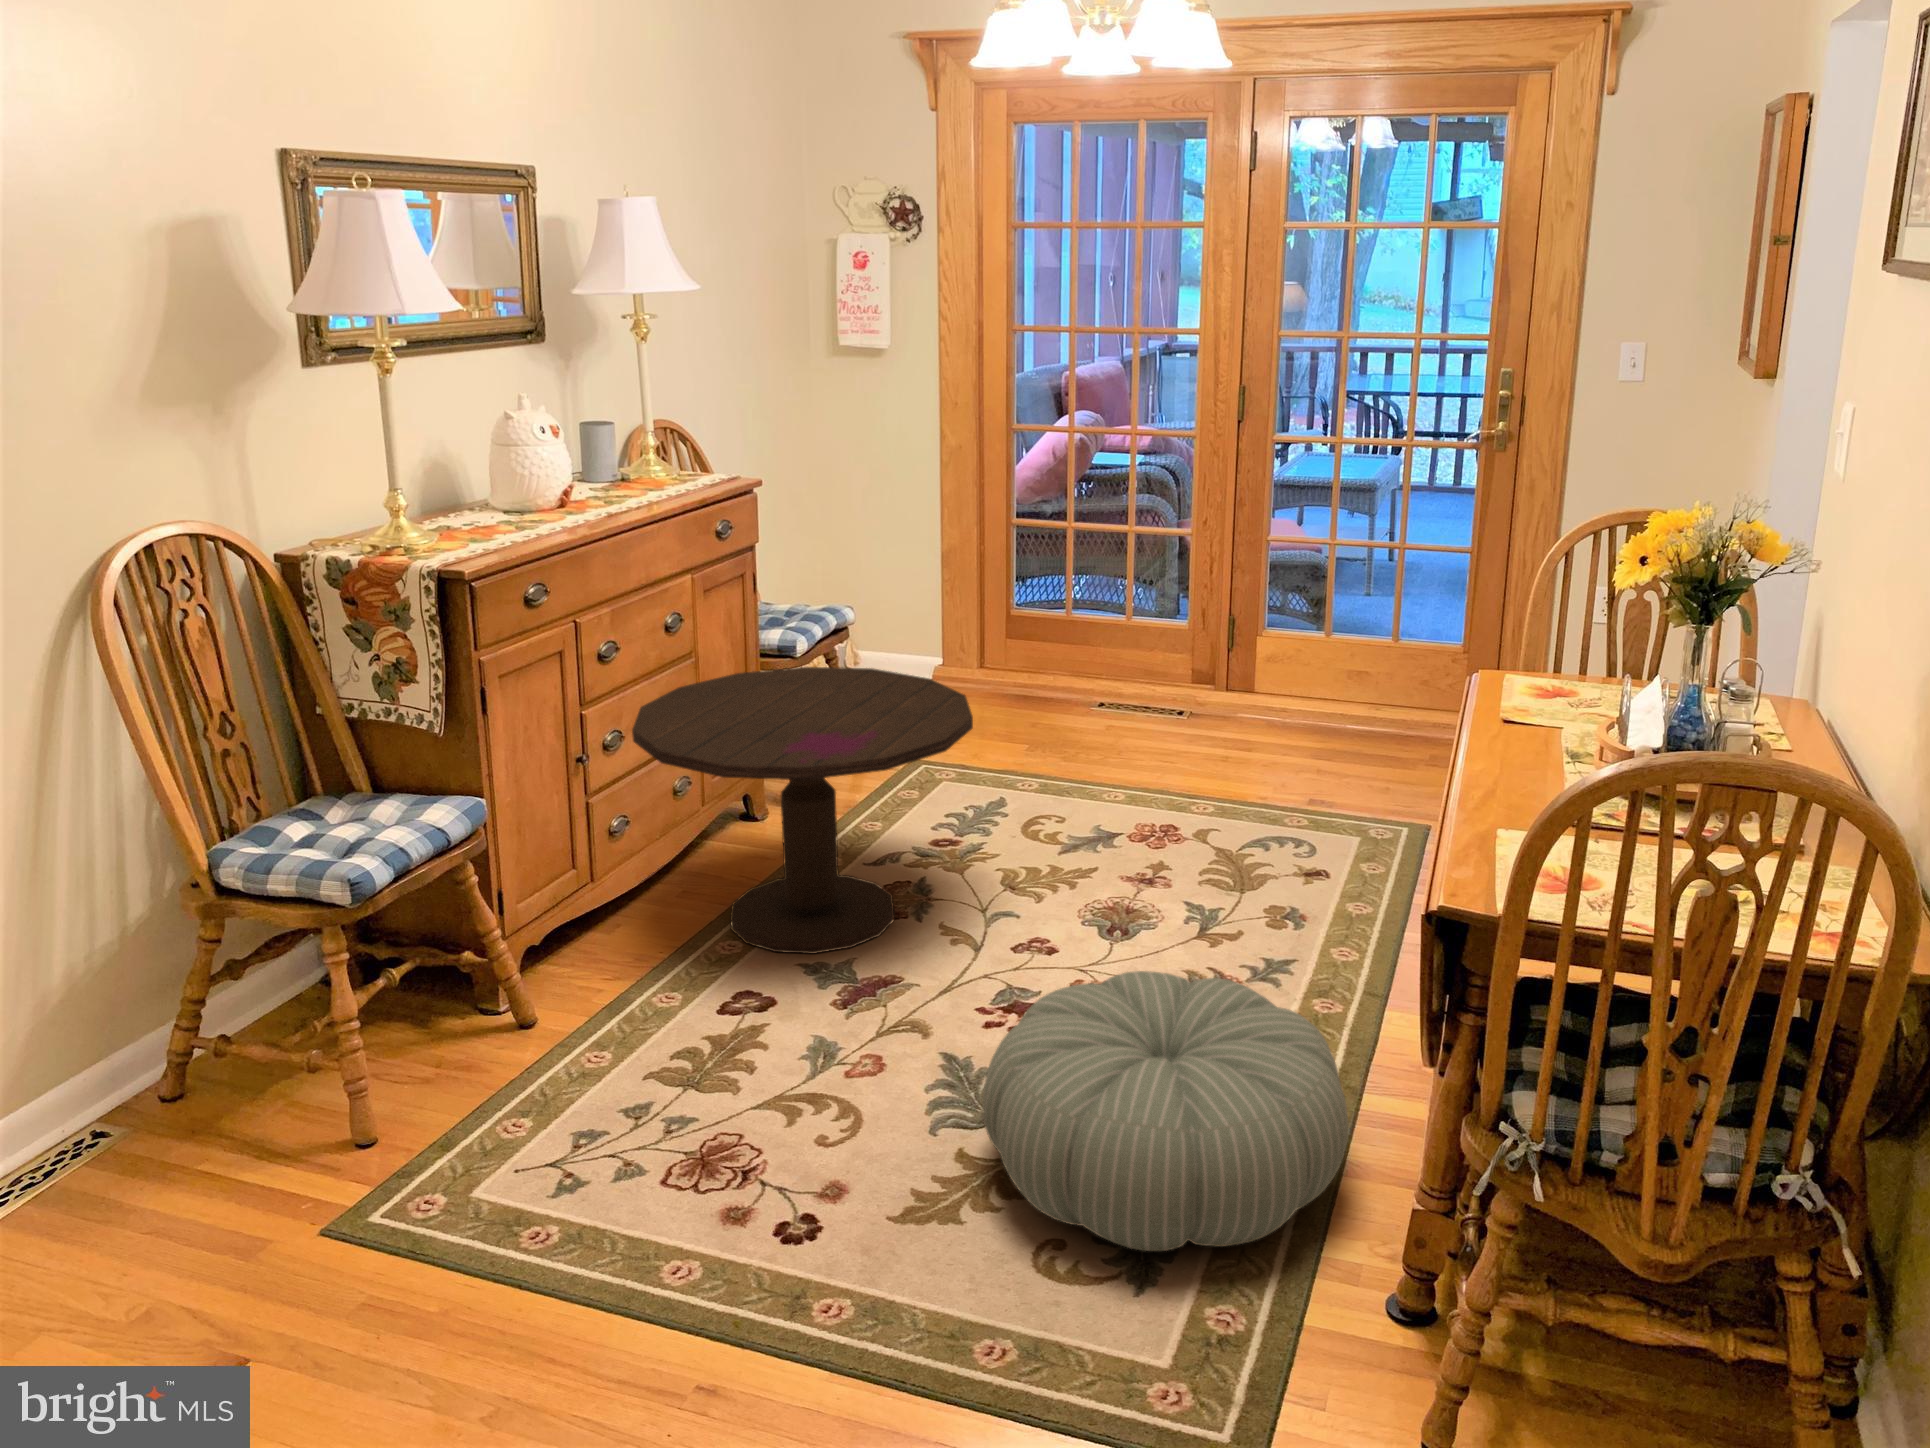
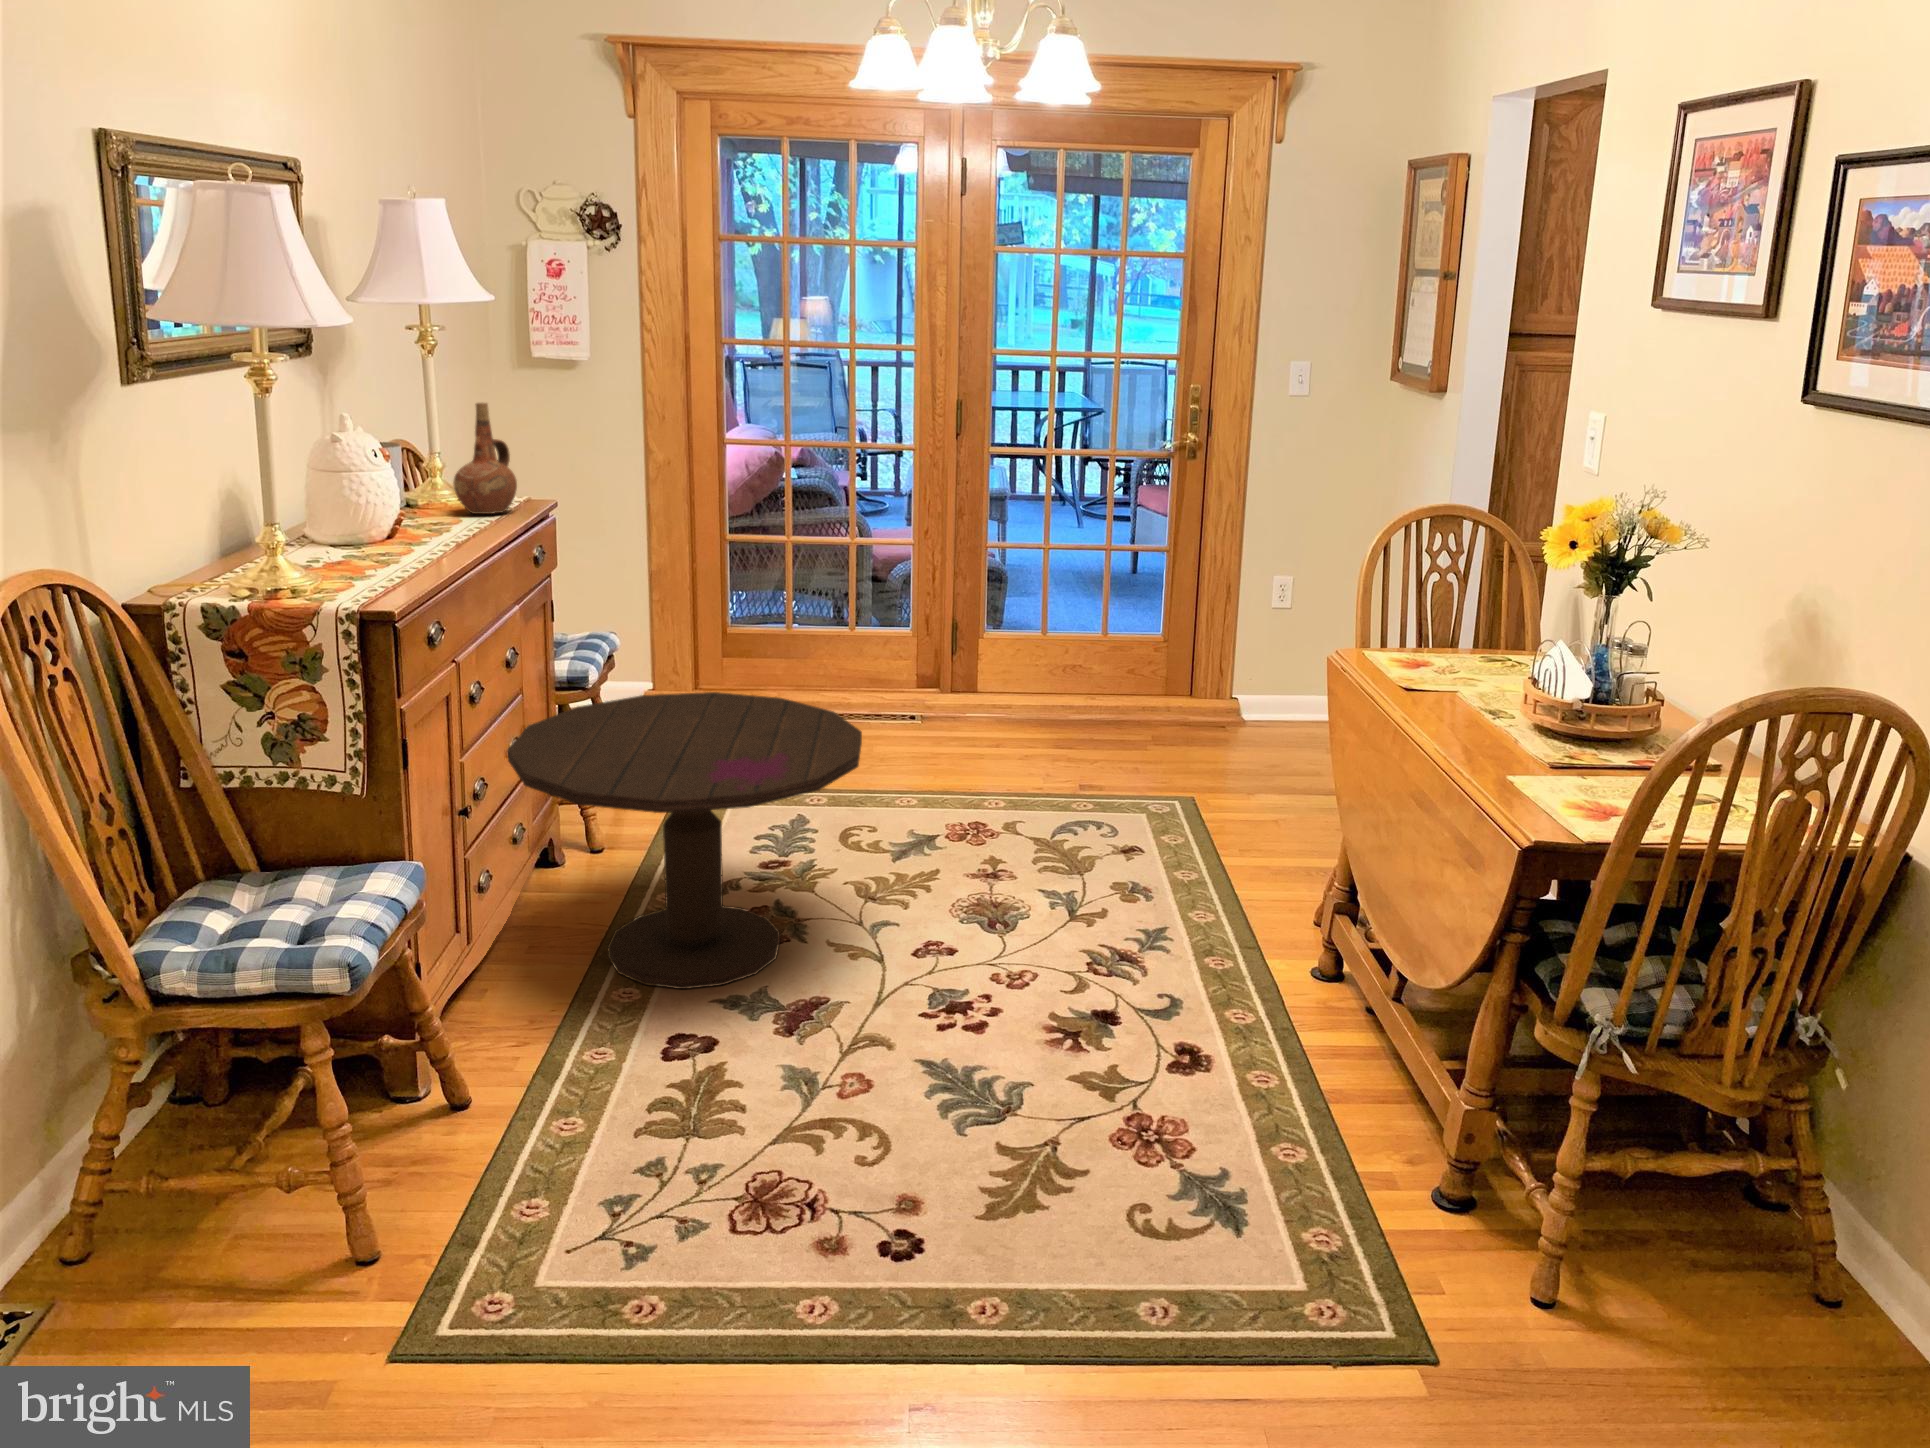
ceramic pitcher: none [647,383,705,488] -> present [453,403,517,514]
pouf: present [982,971,1348,1251] -> none [1025,948,1356,1199]

